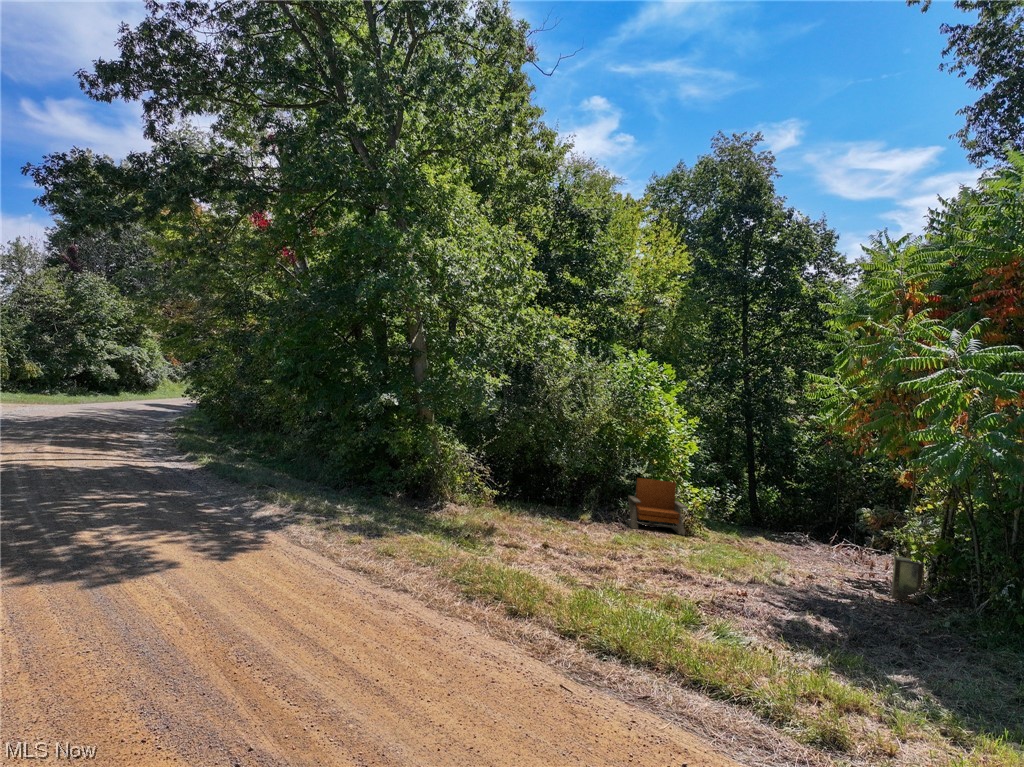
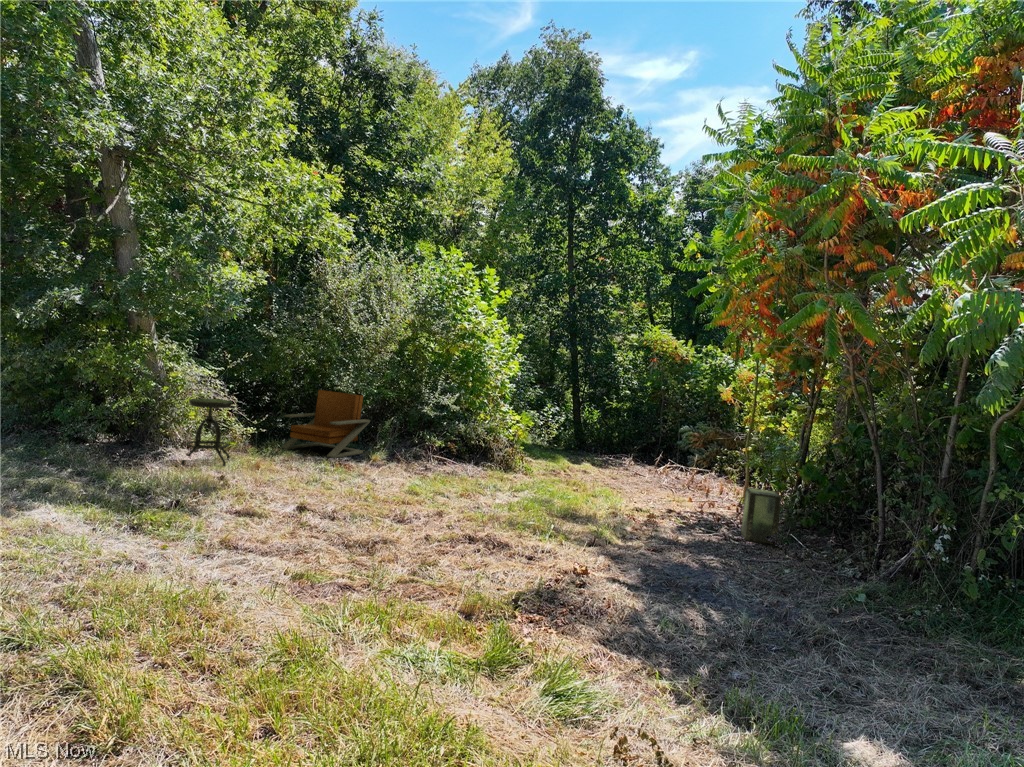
stool: none [455,467,488,515] -> present [182,398,232,466]
lounge chair: present [626,478,687,535] -> present [282,390,370,458]

